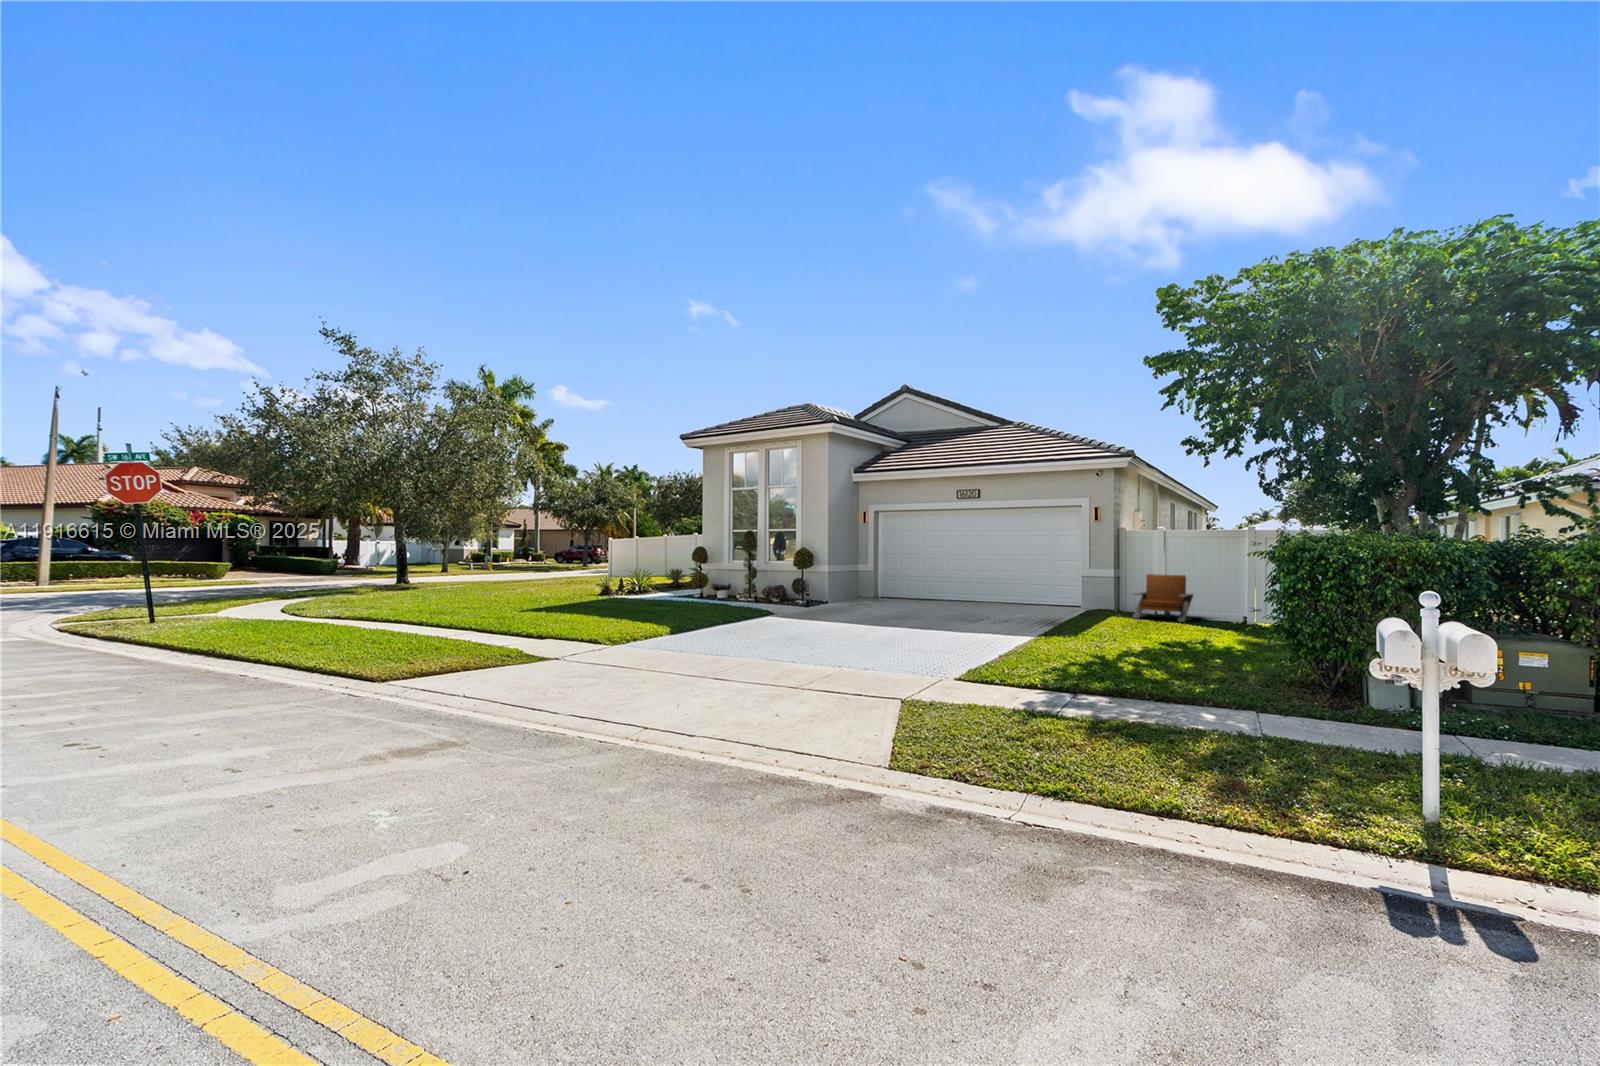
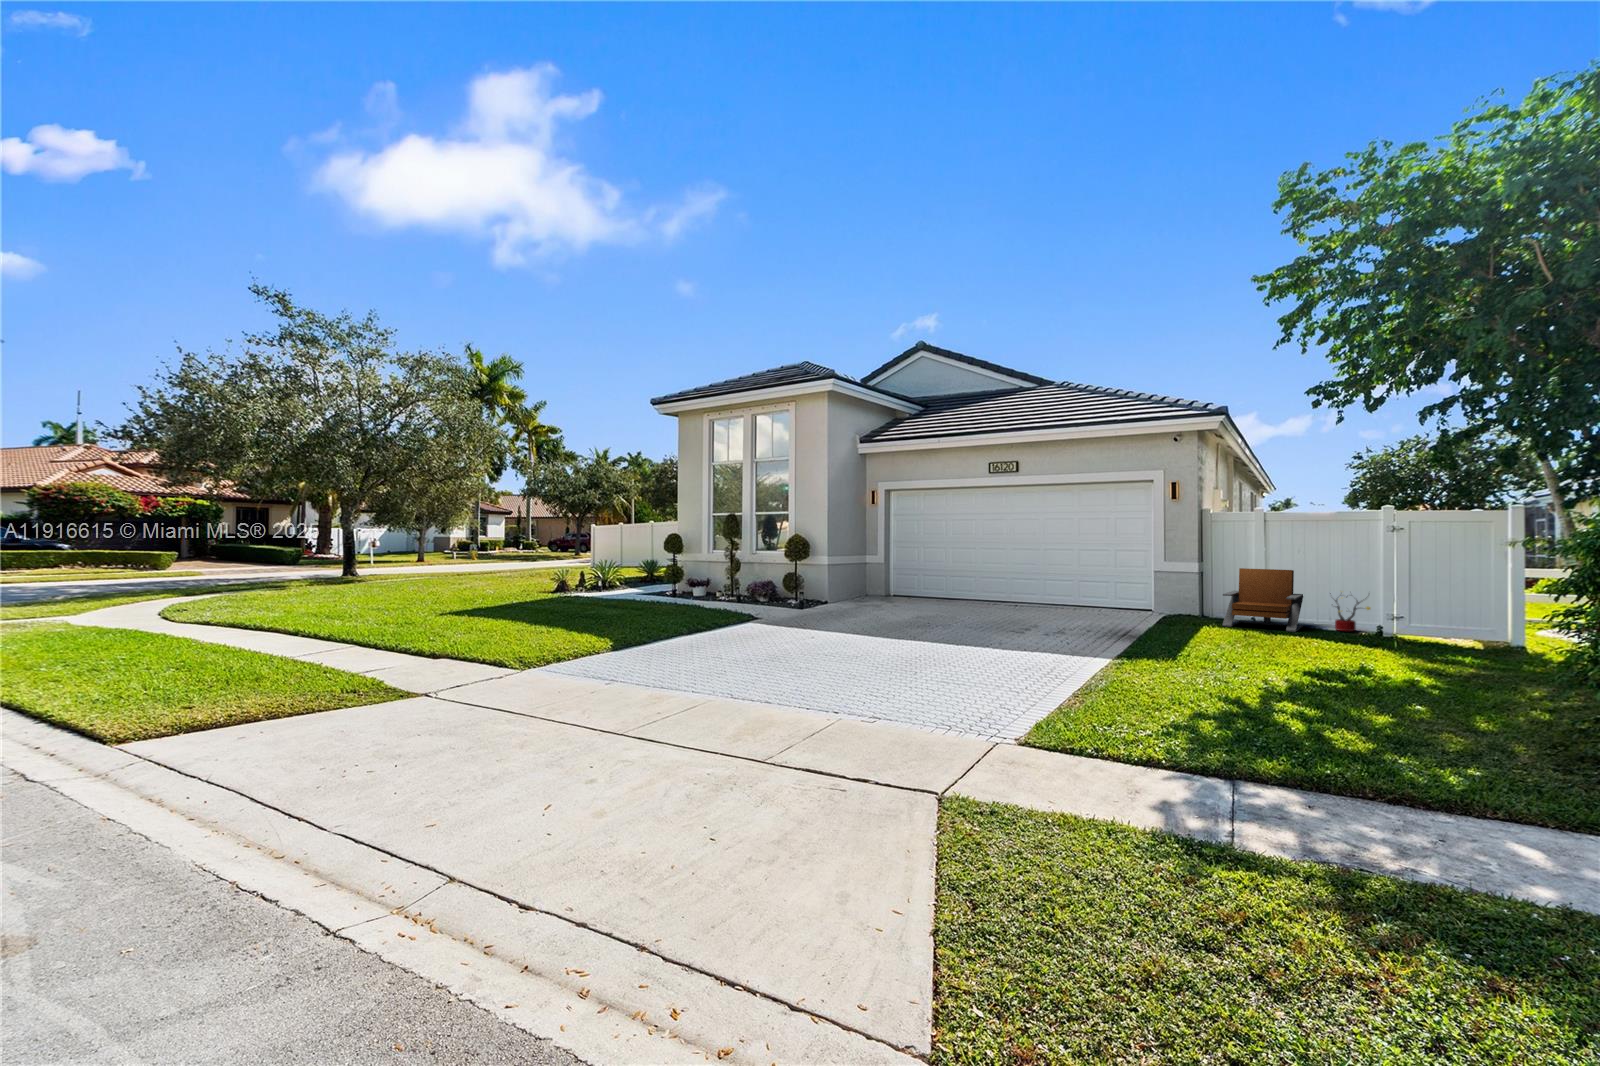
decorative plant: none [1212,590,1239,621] -> present [1330,593,1370,631]

